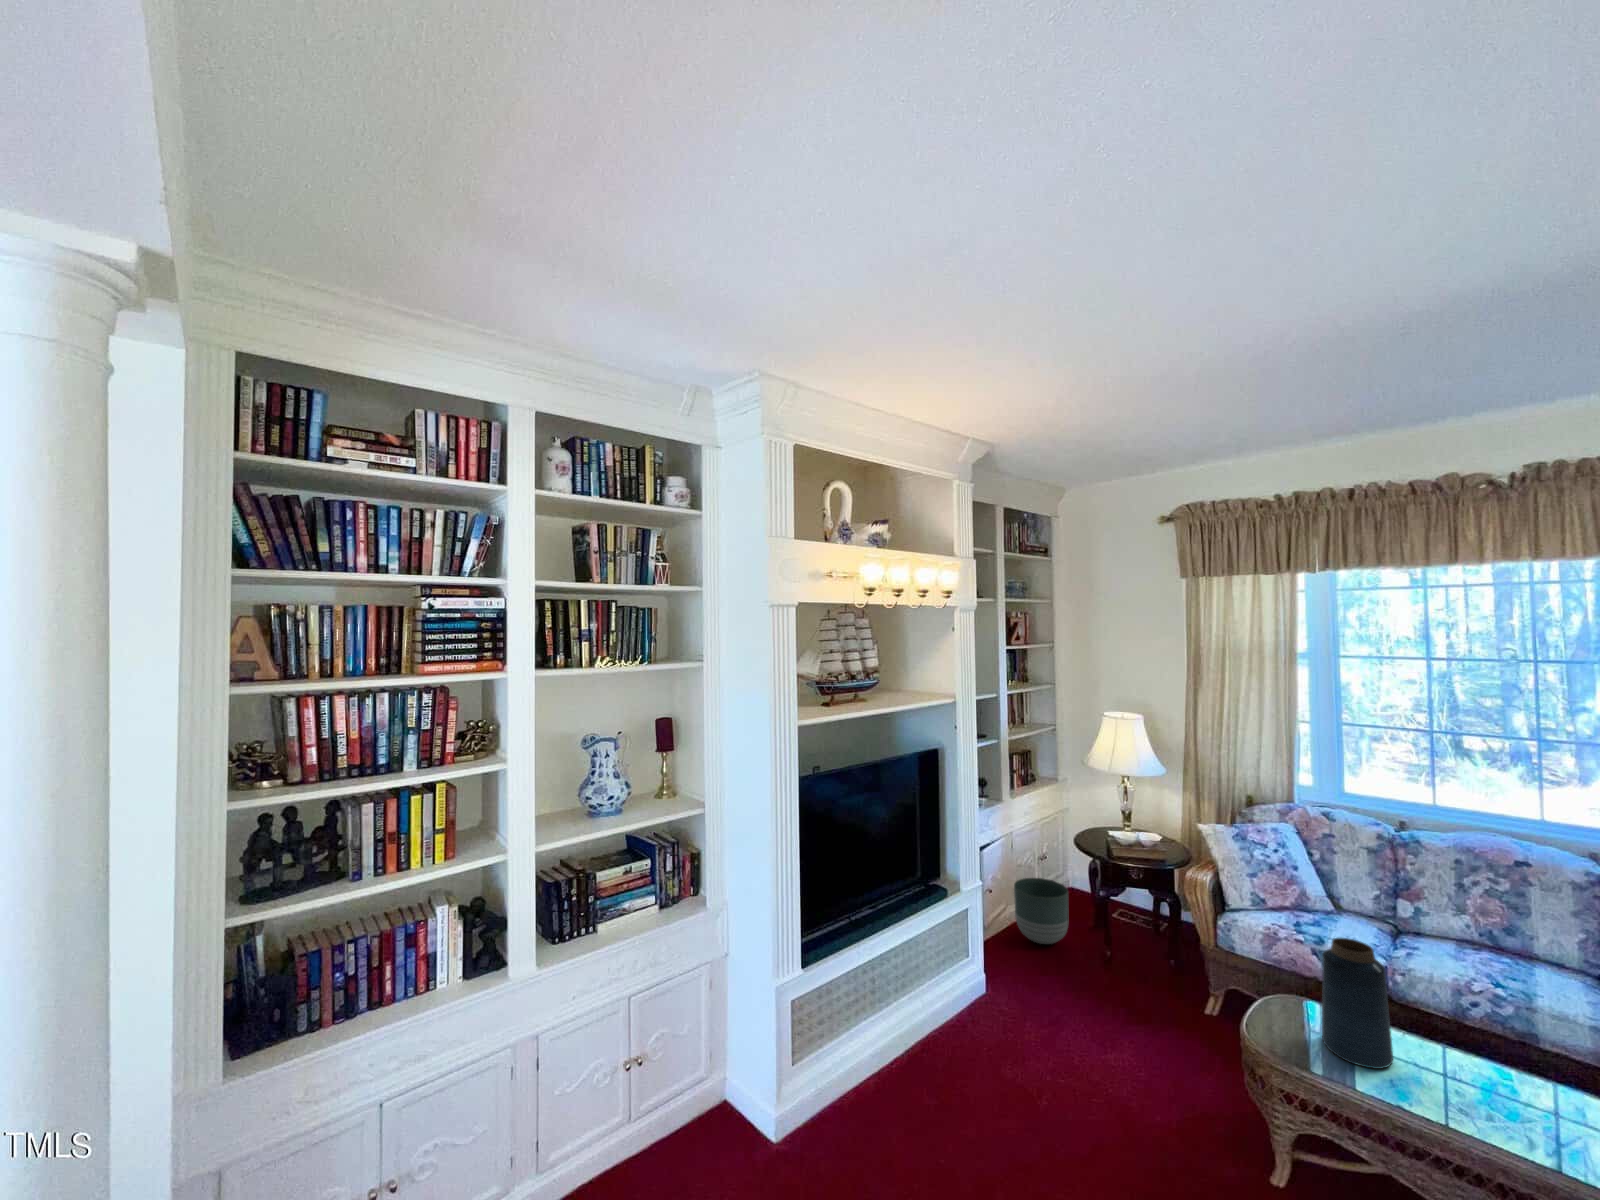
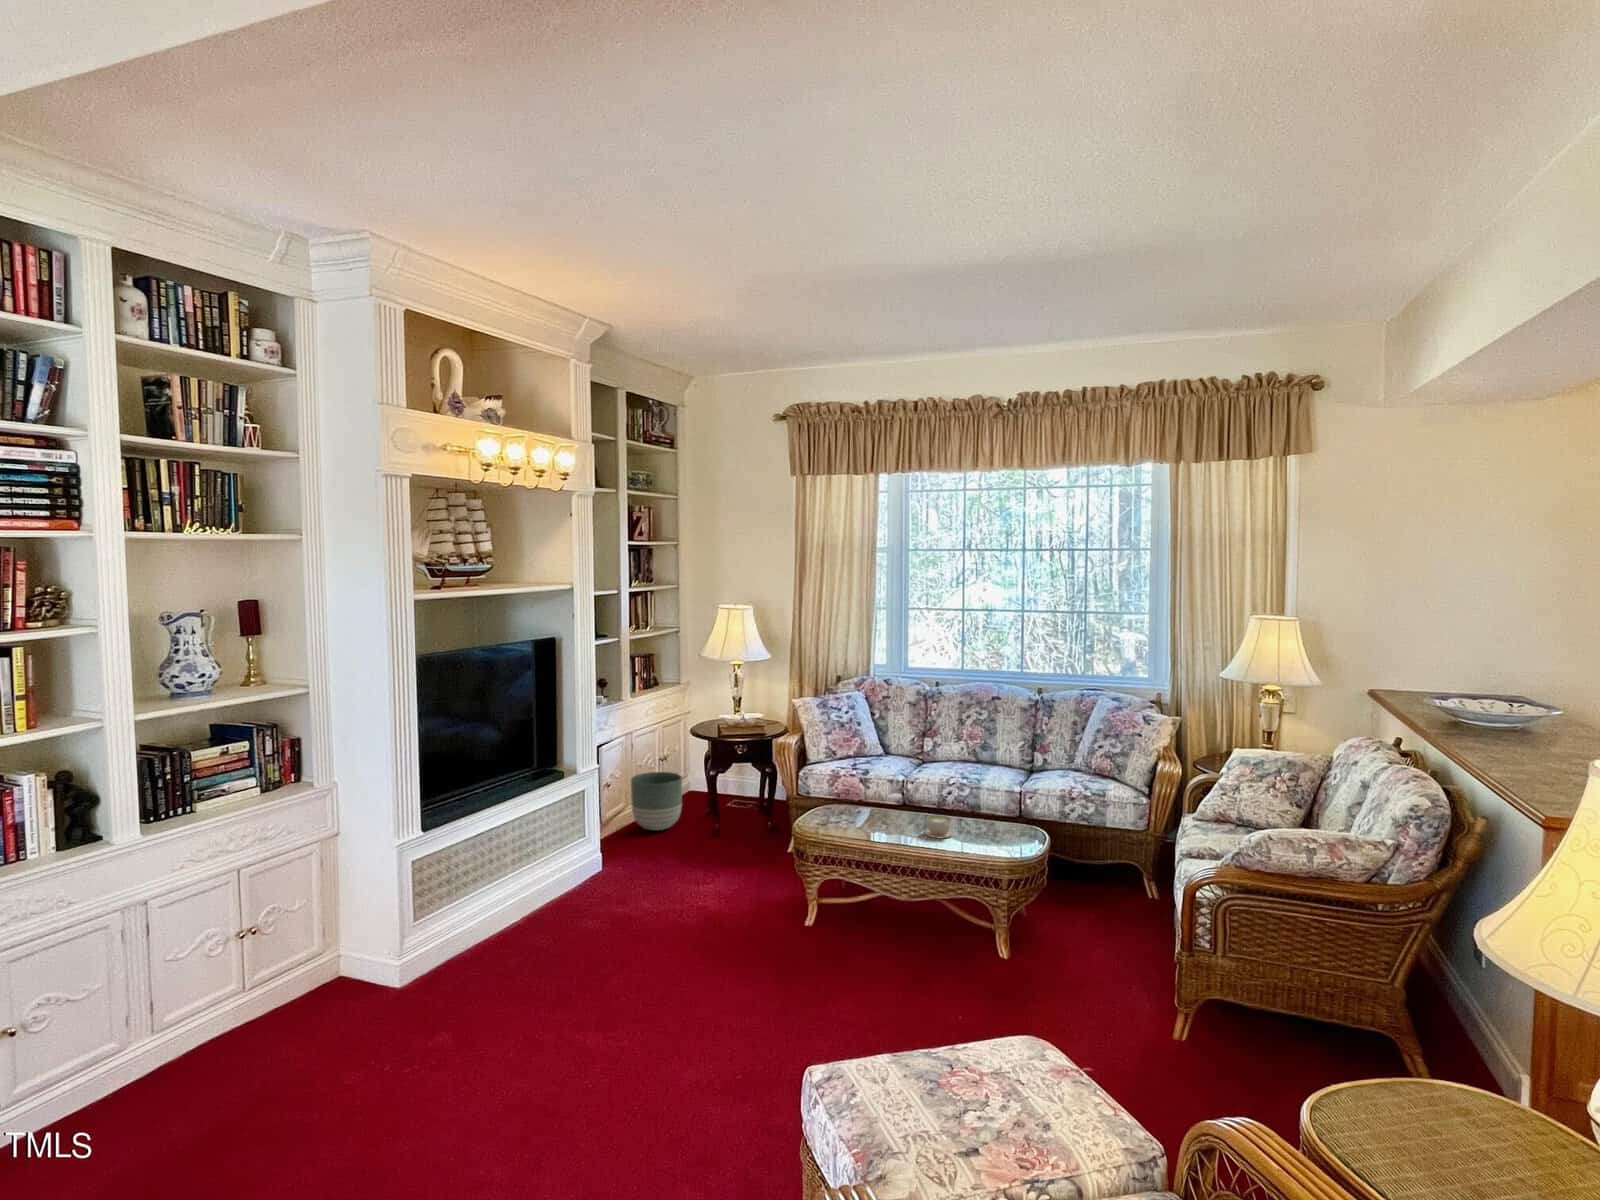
vase: present [1322,938,1393,1069] -> none [847,746,887,830]
coffee cup: none [1472,1070,1531,1122] -> present [925,815,952,838]

